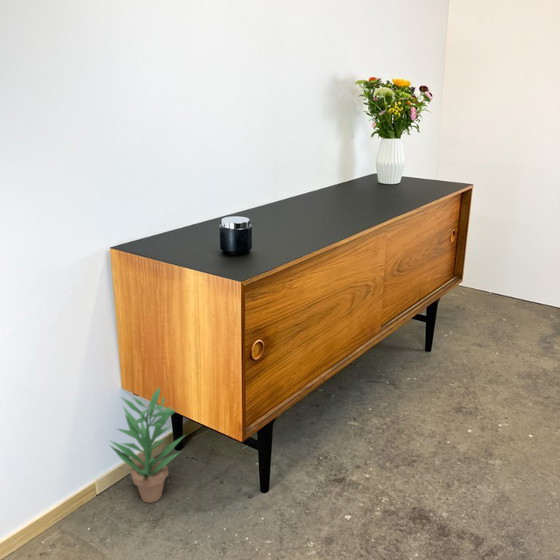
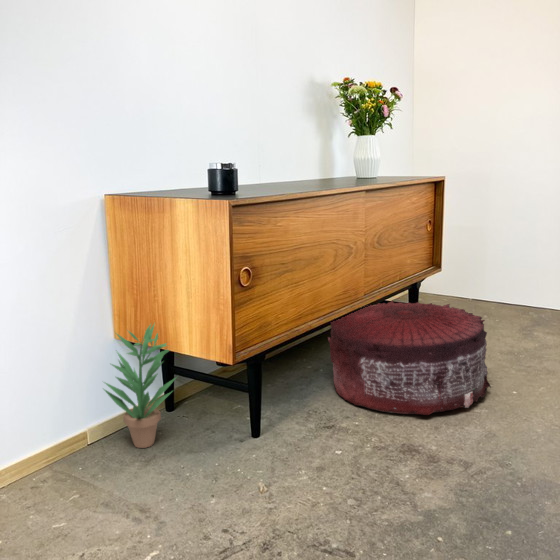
pouf: none [341,326,507,469] -> present [328,301,491,415]

